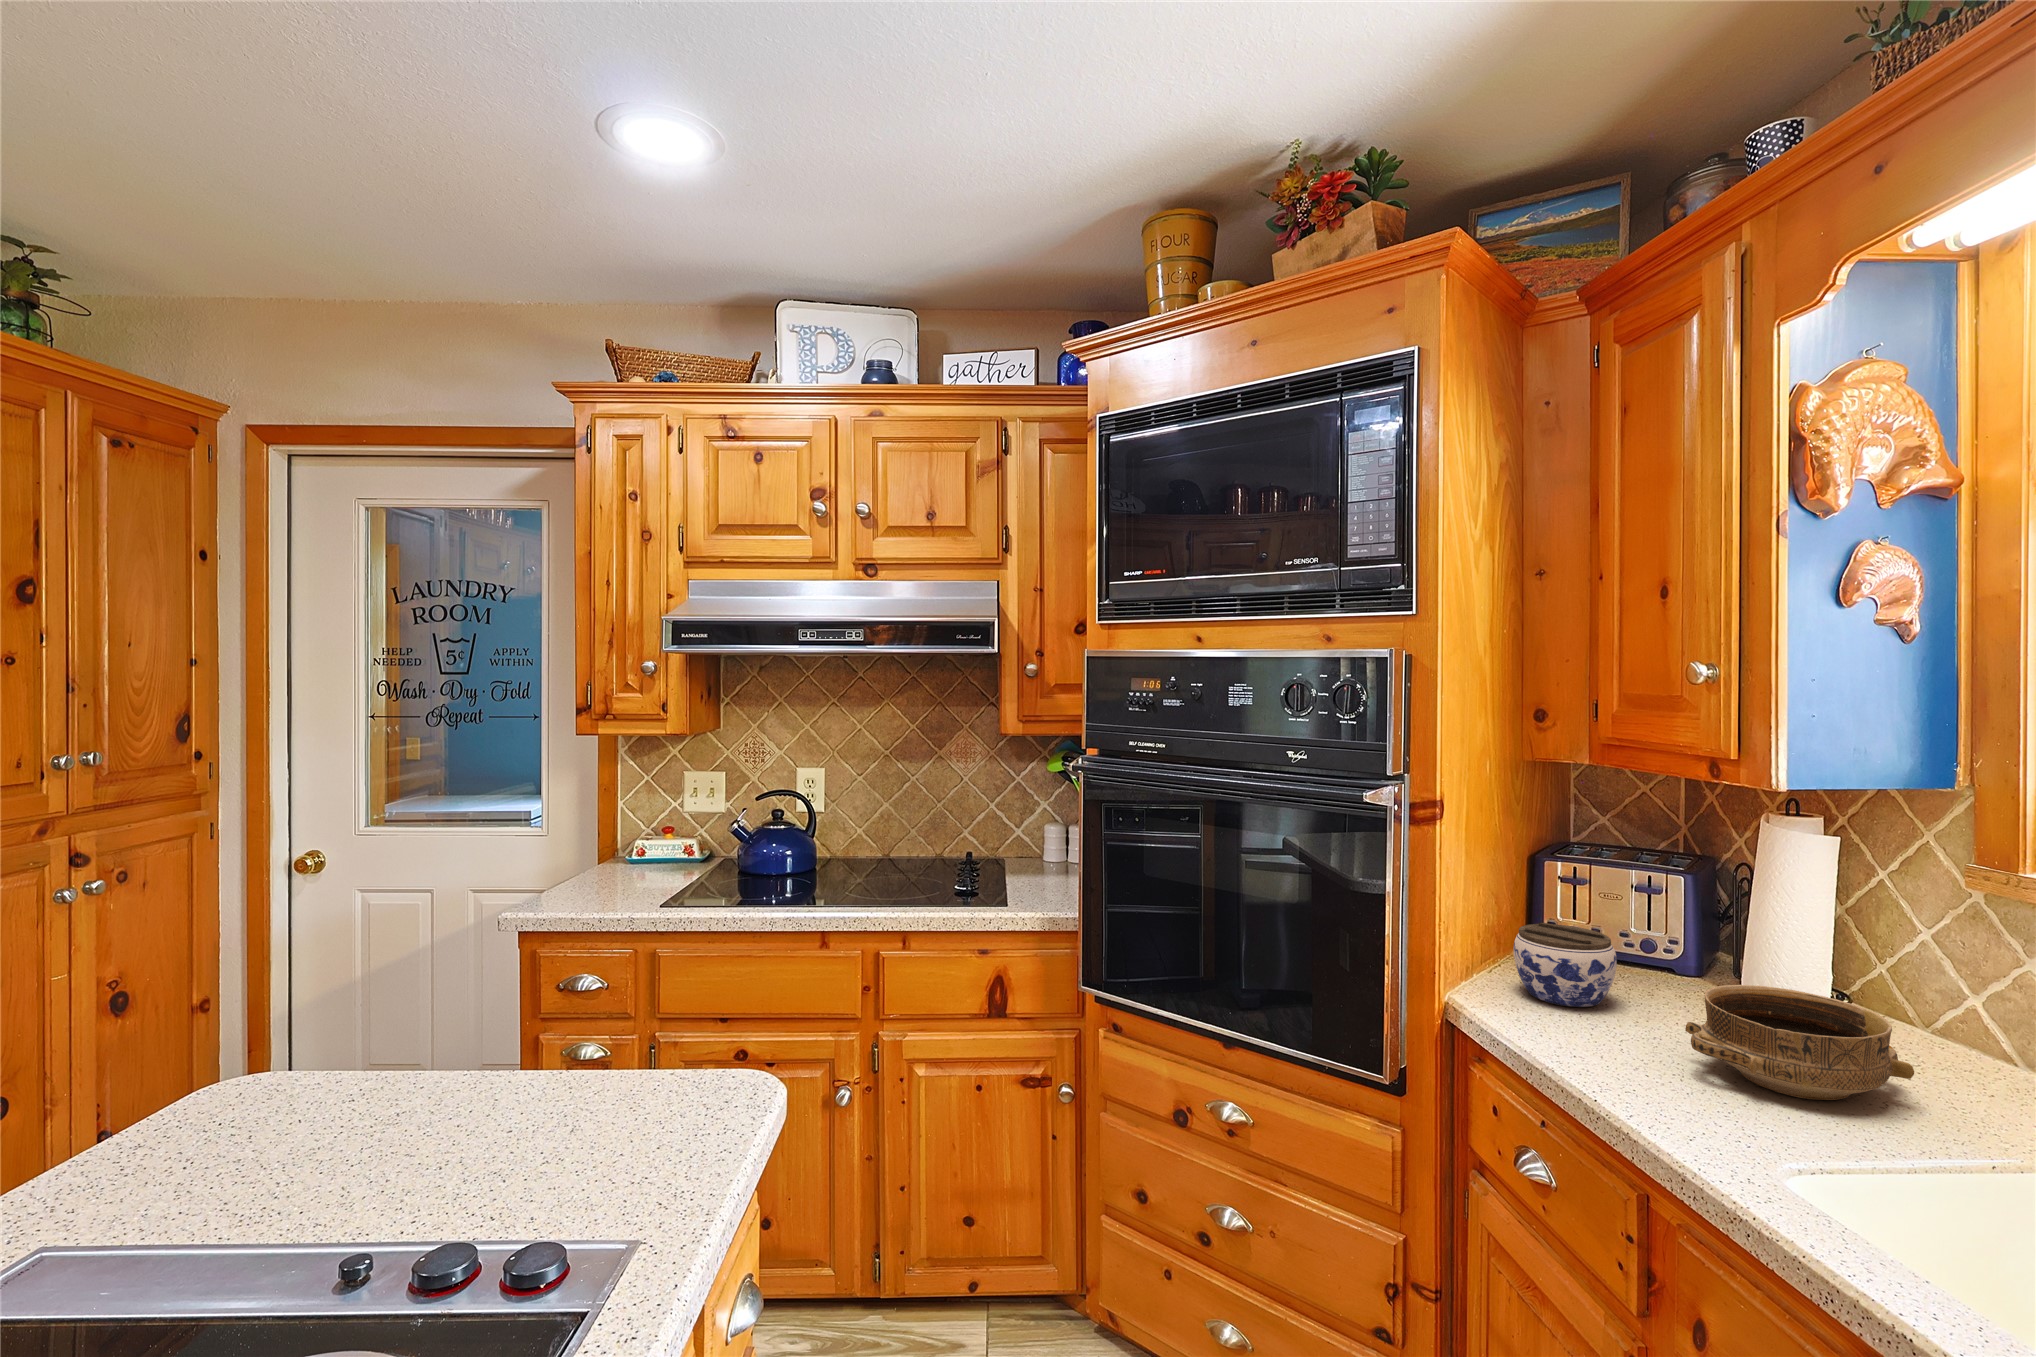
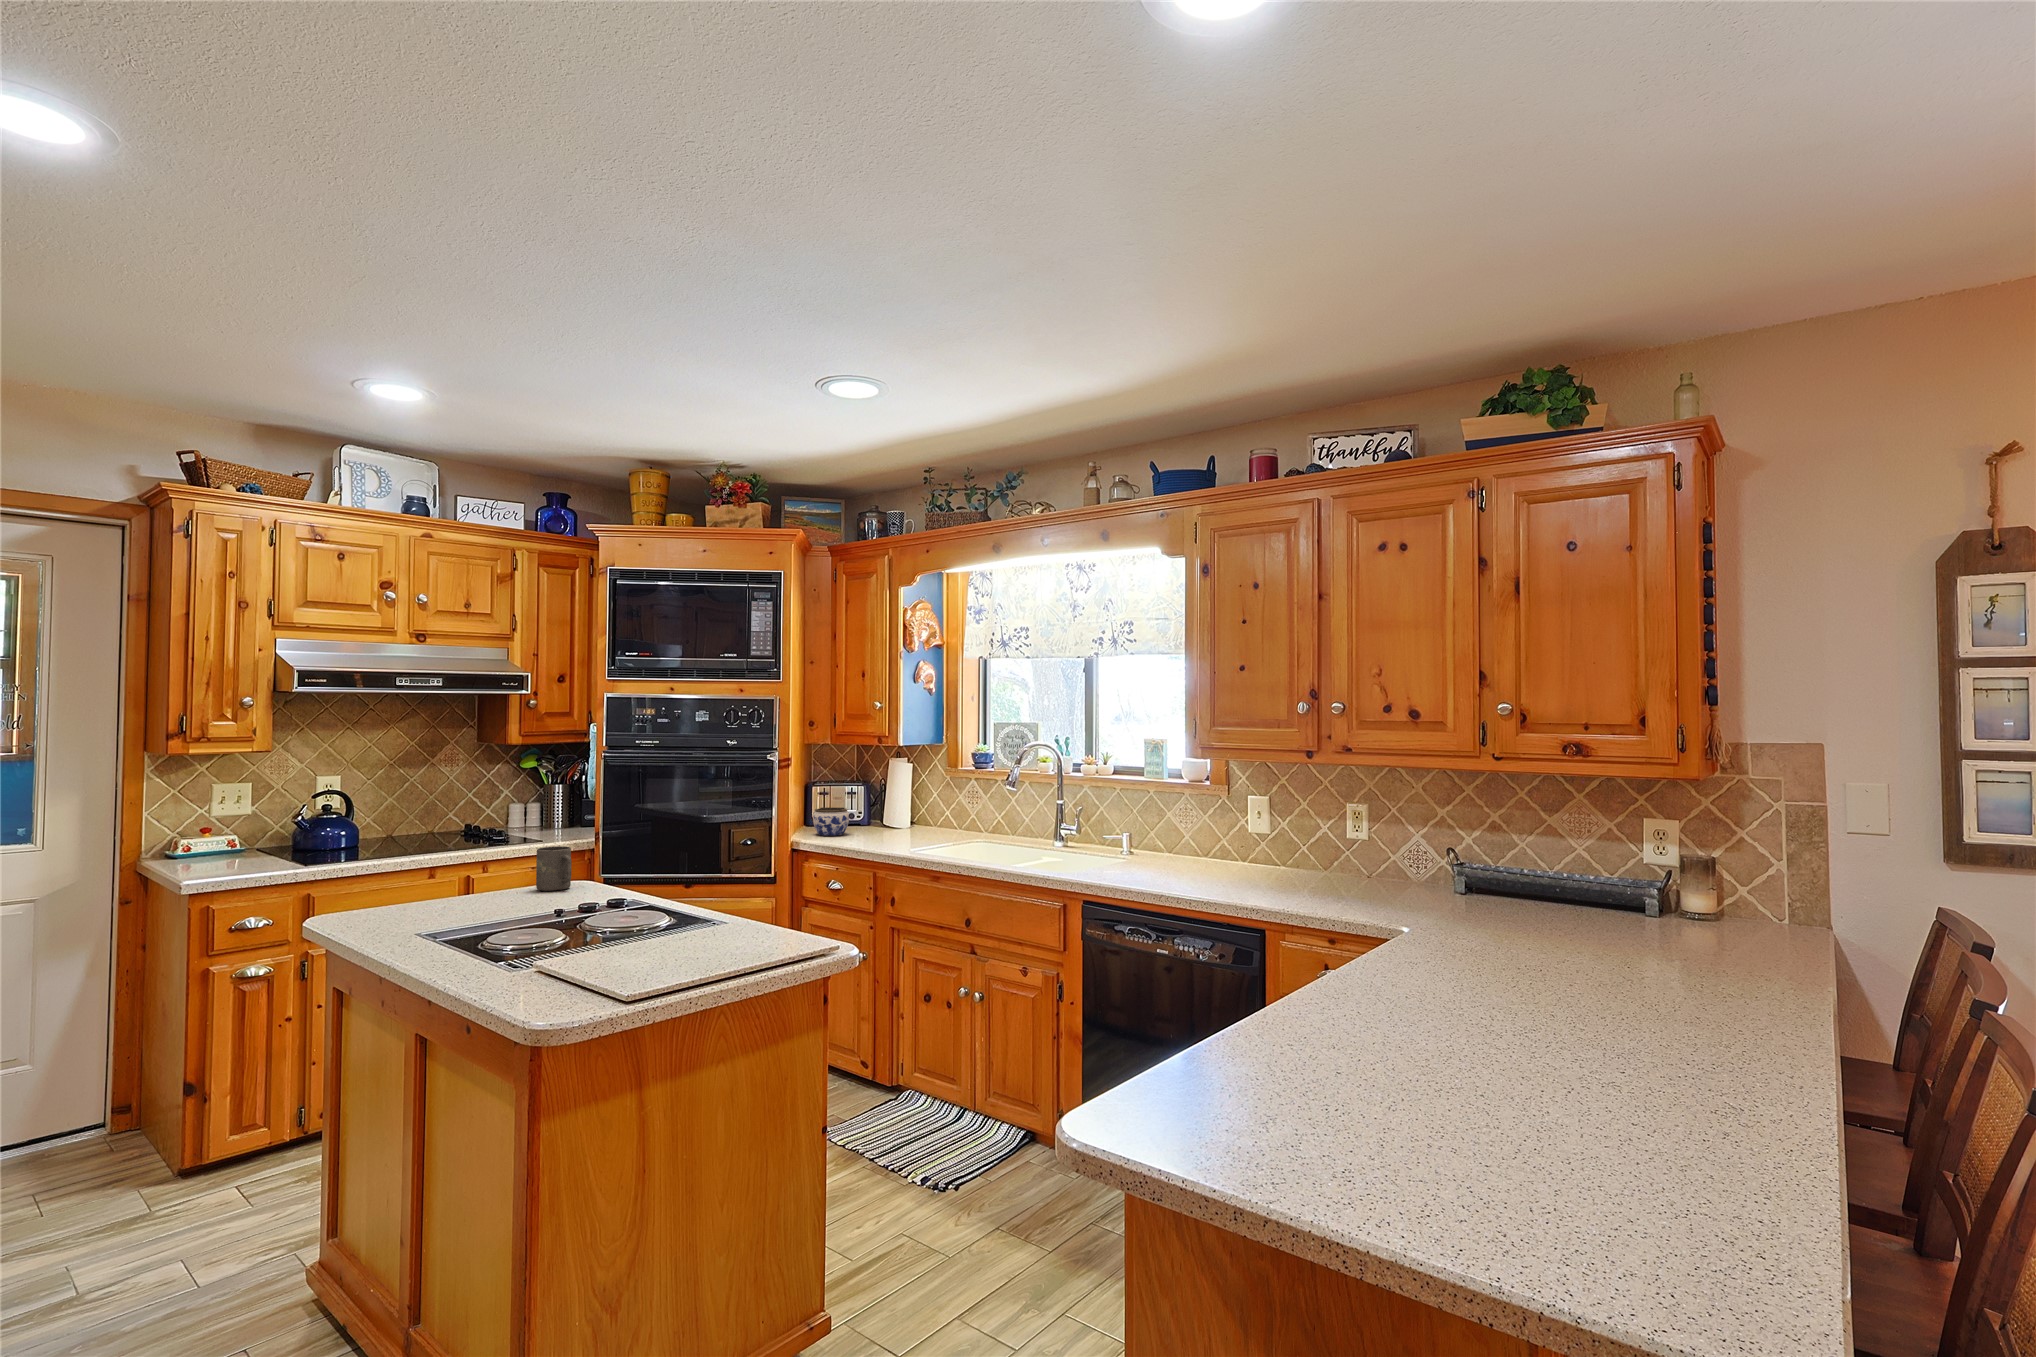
ceramic bowl: present [1685,985,1914,1100] -> none [876,813,934,841]
mug: none [419,1036,516,1177] -> present [536,846,572,891]

